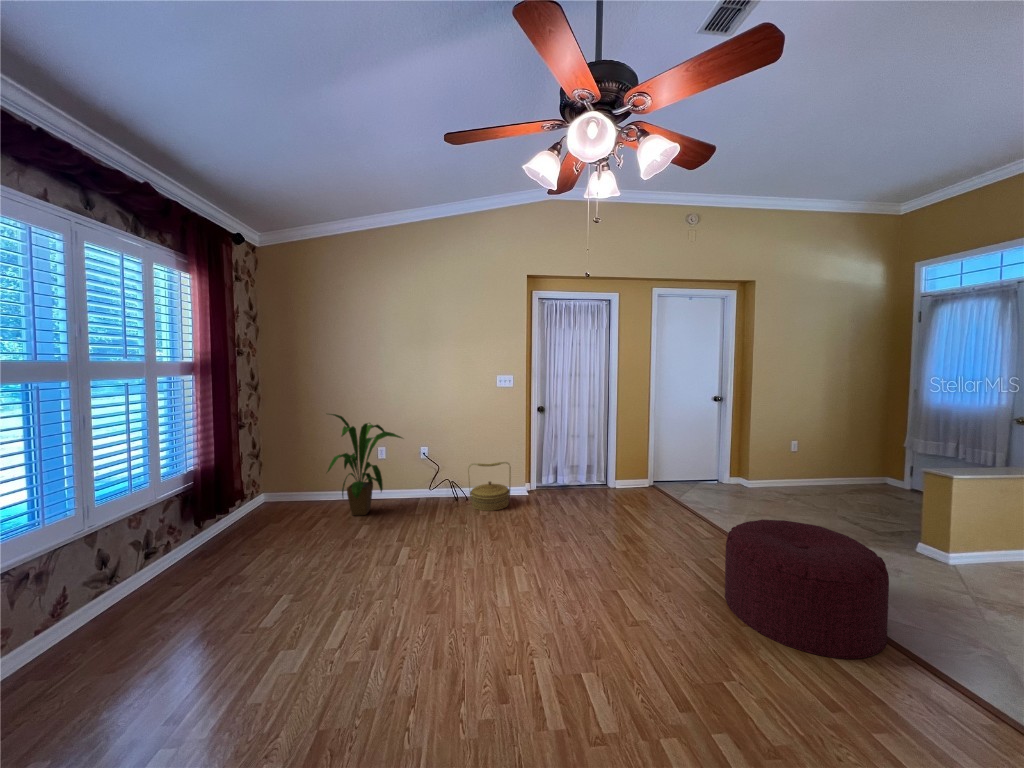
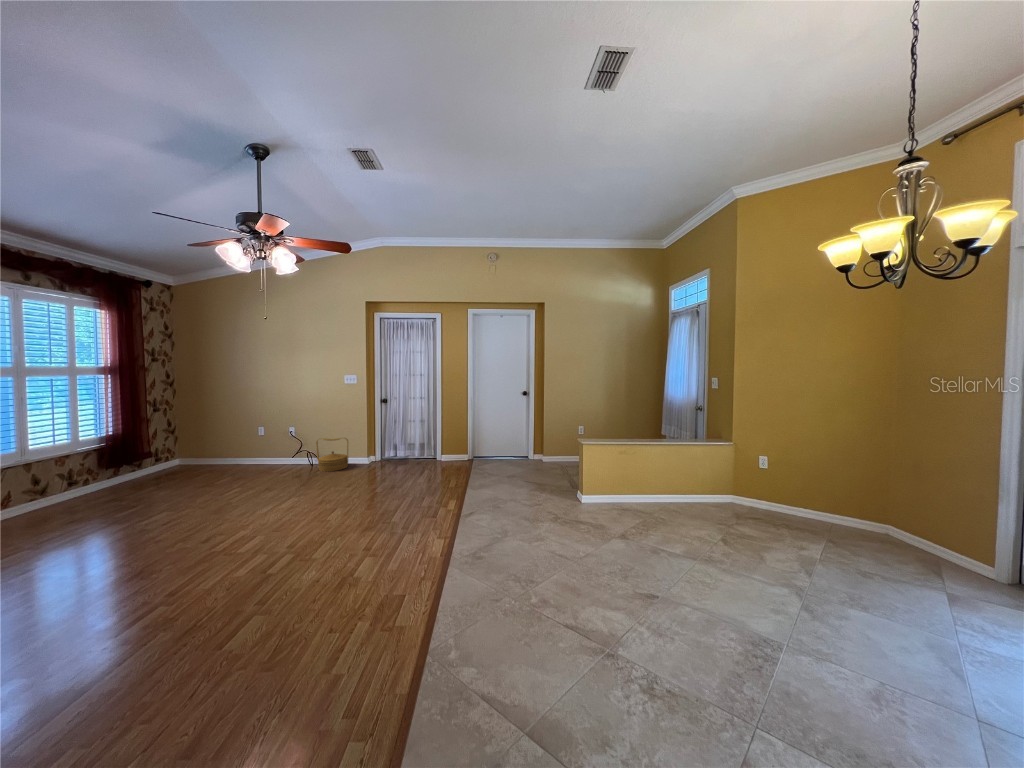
house plant: present [327,414,402,515] -> none [205,401,271,472]
ottoman: present [725,519,889,659] -> none [389,468,473,538]

